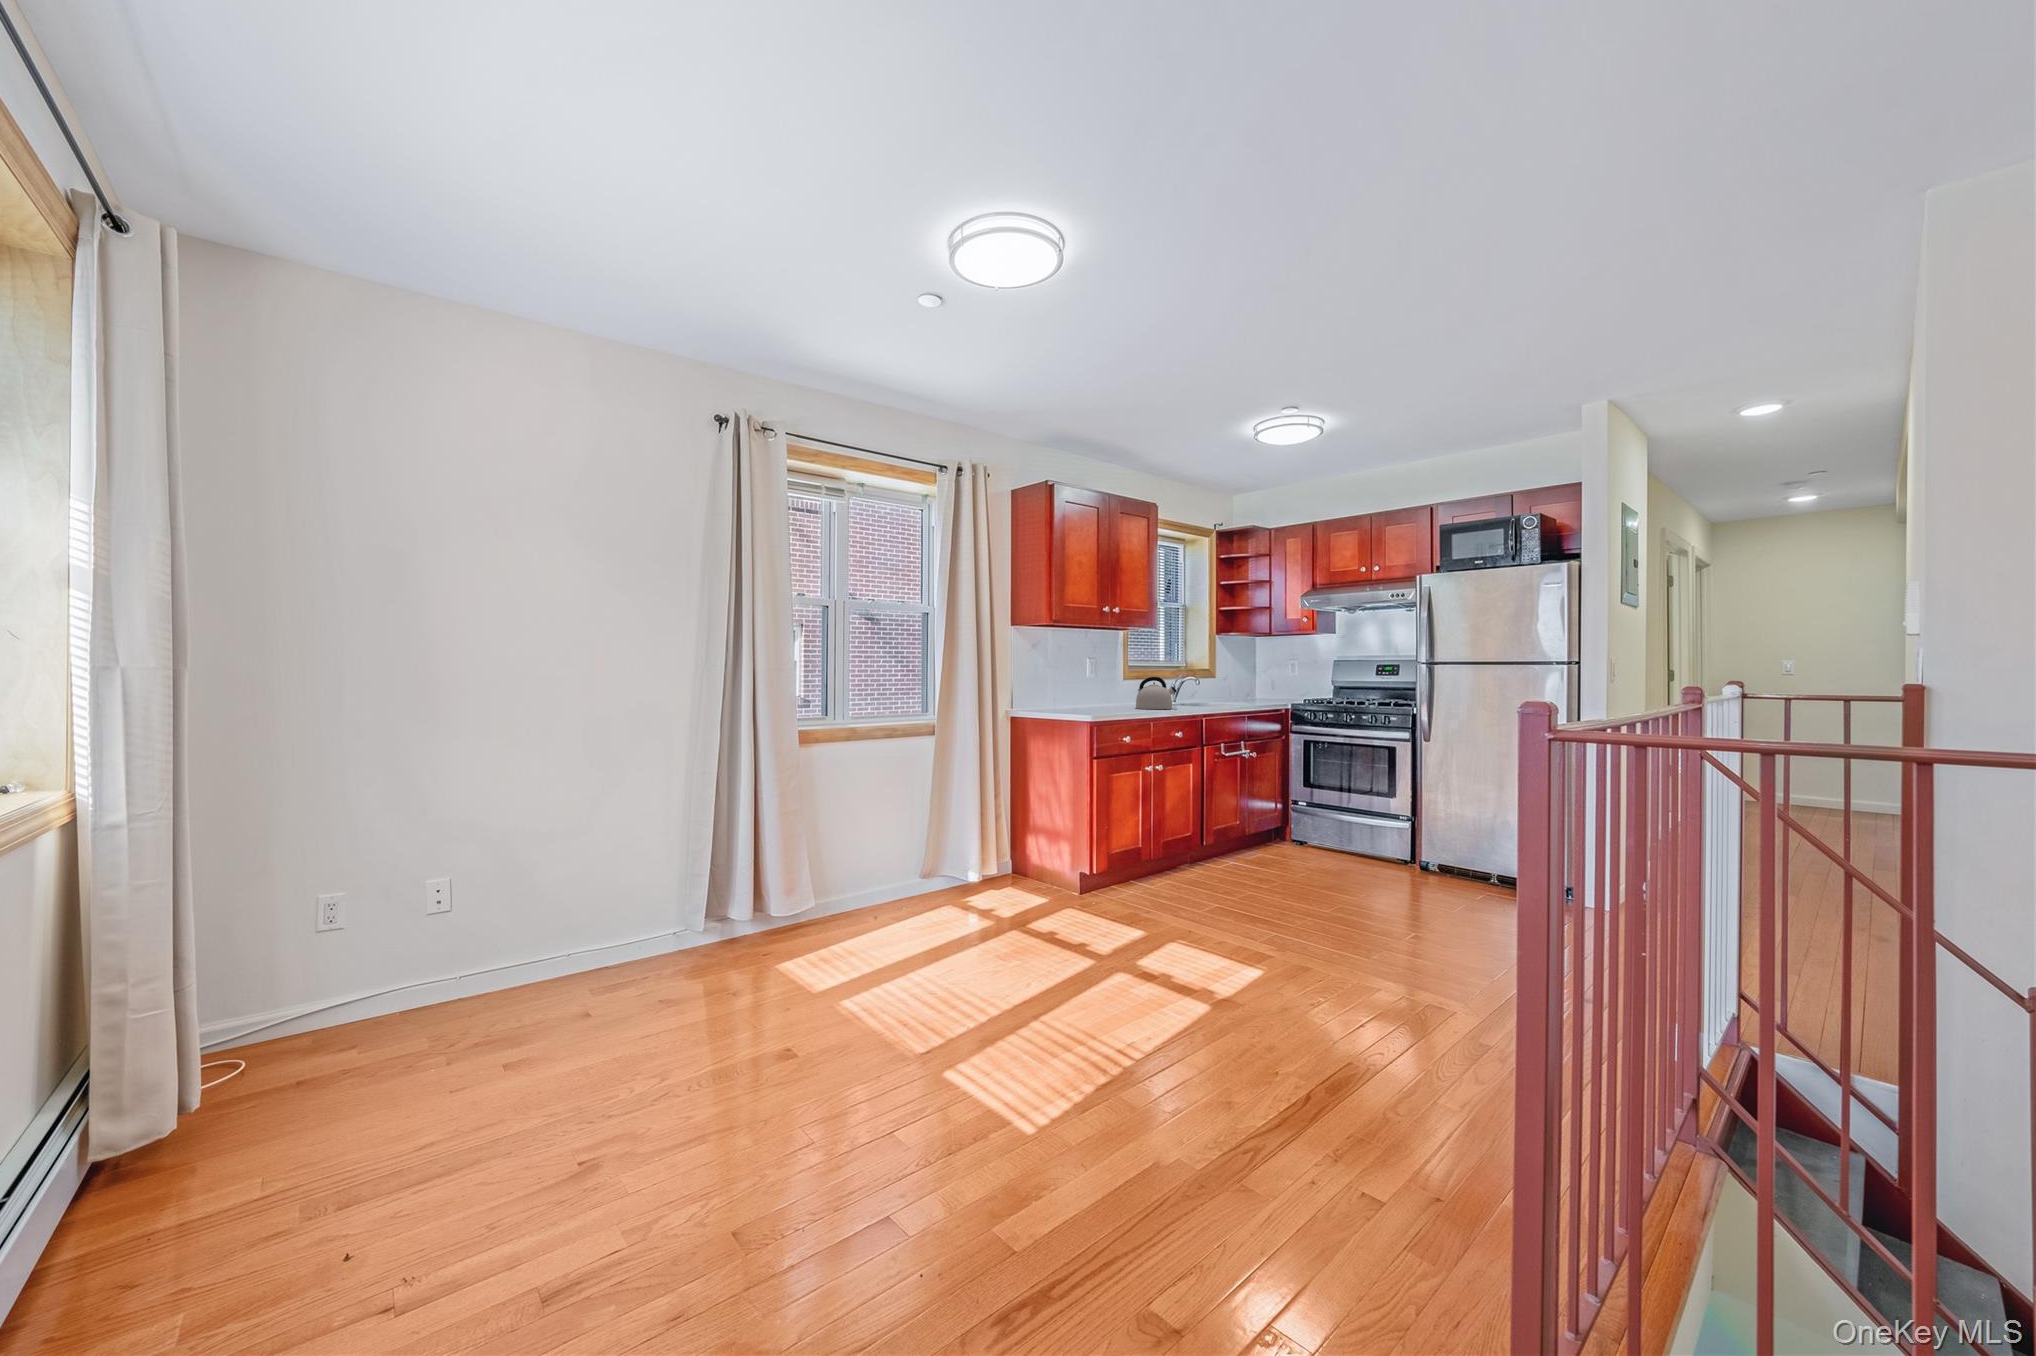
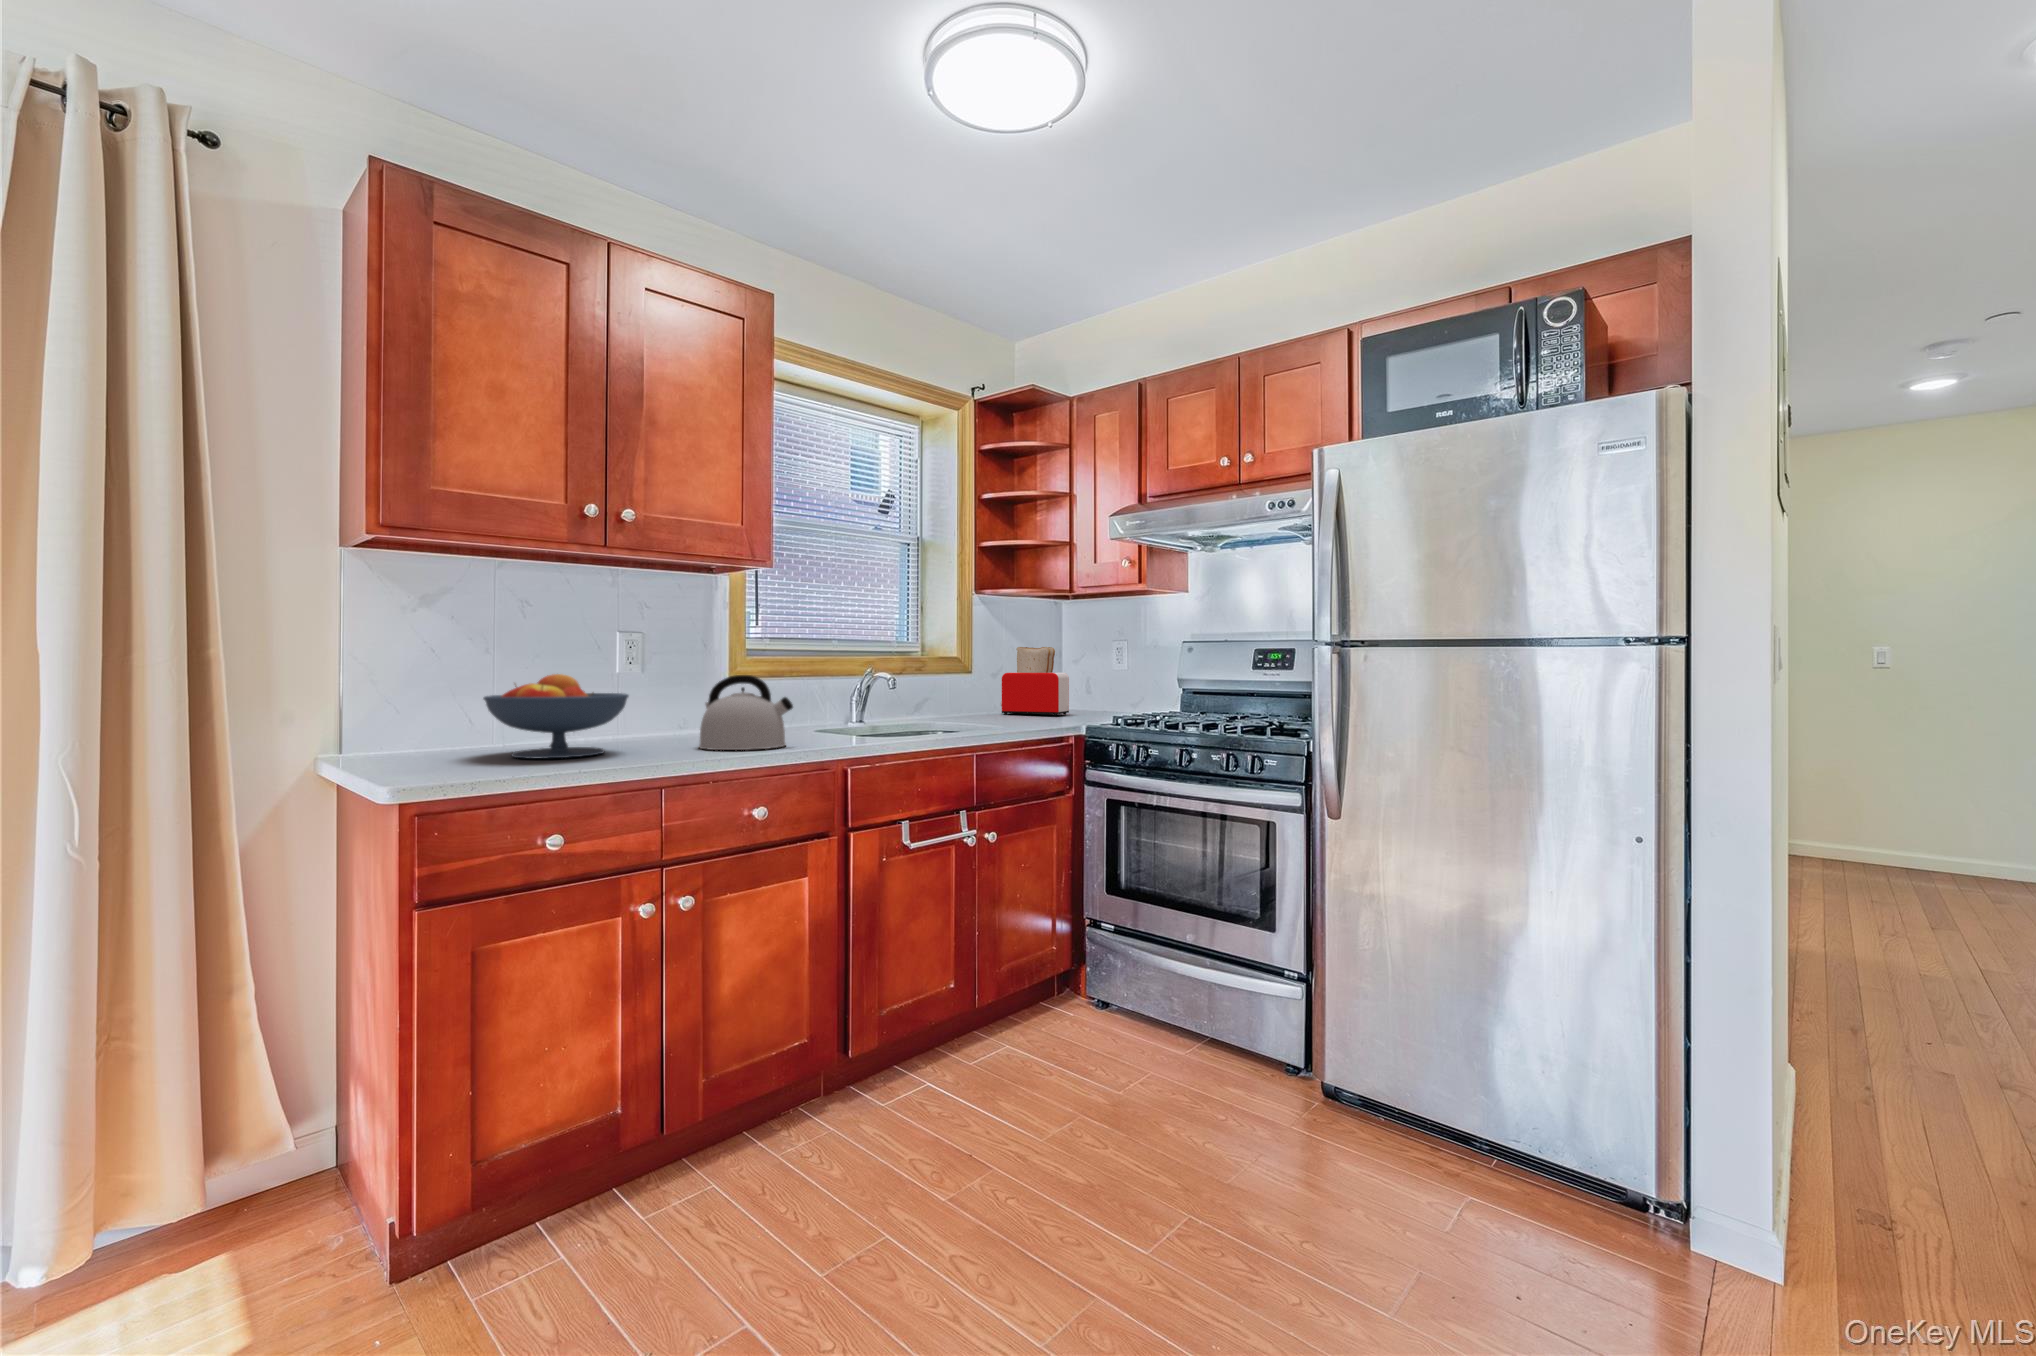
toaster: none [1228,664,1266,701] -> present [1001,647,1069,716]
fruit bowl: none [1064,676,1118,710] -> present [483,674,628,759]

